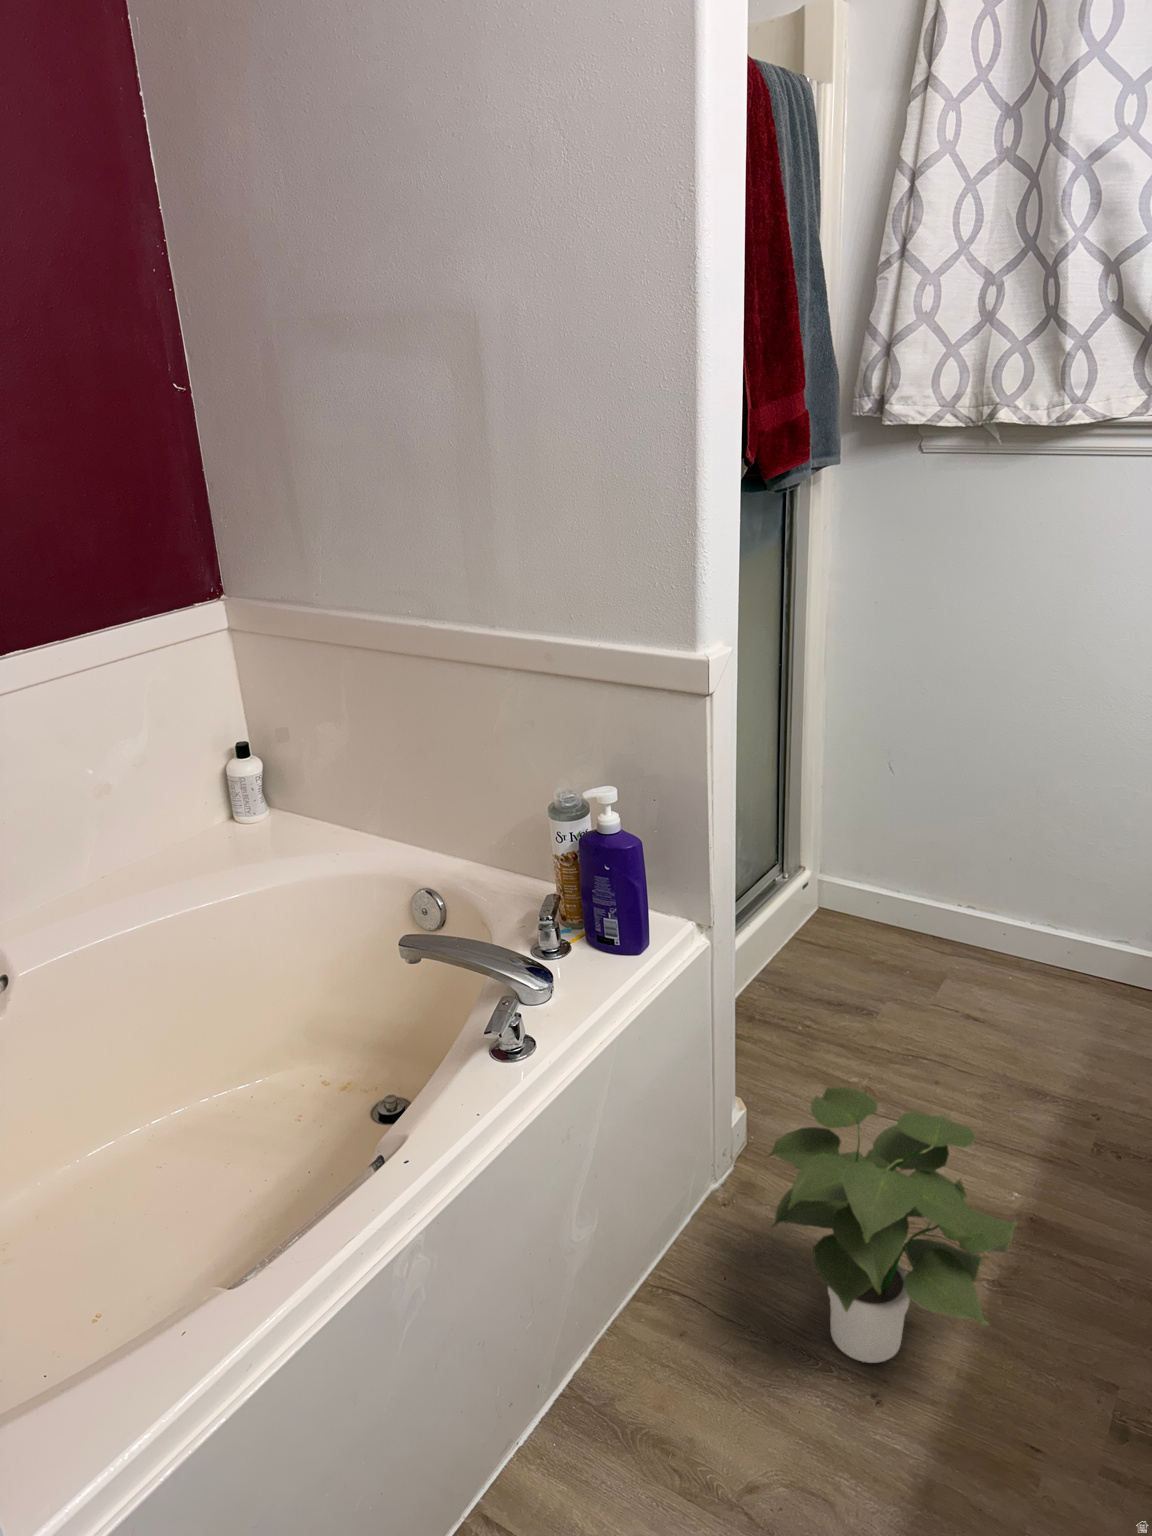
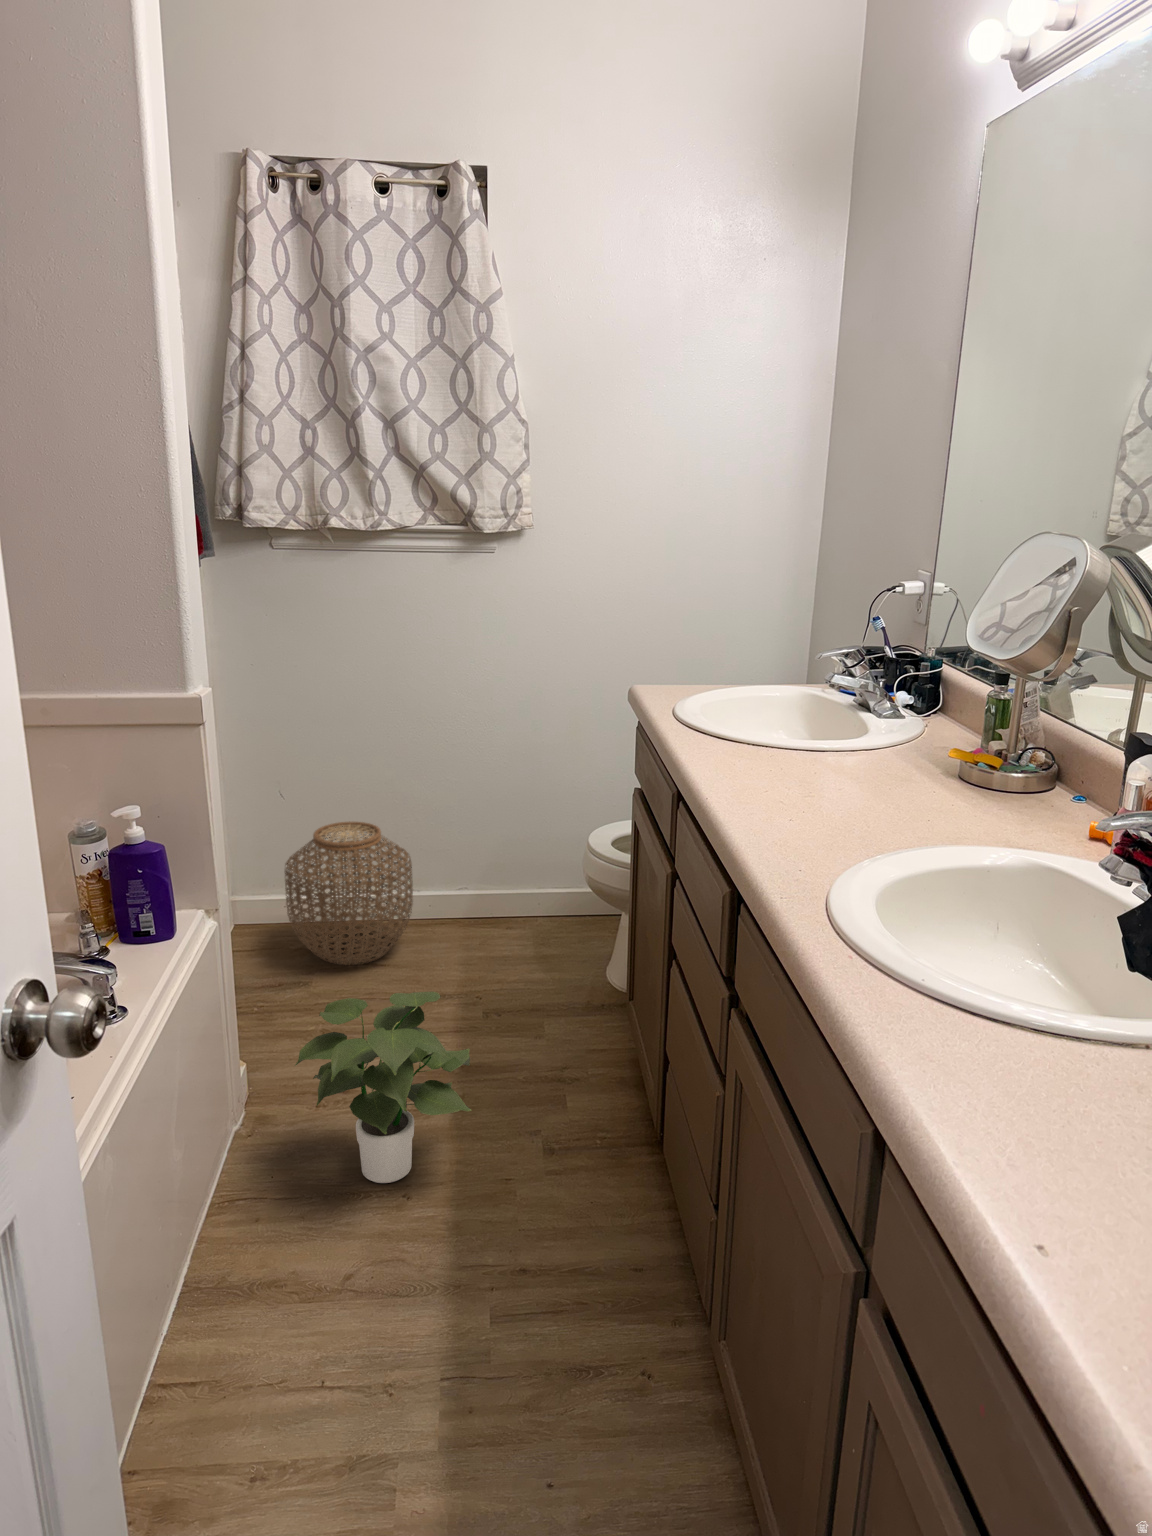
woven basket: none [869,819,1045,1009] -> present [285,822,413,965]

